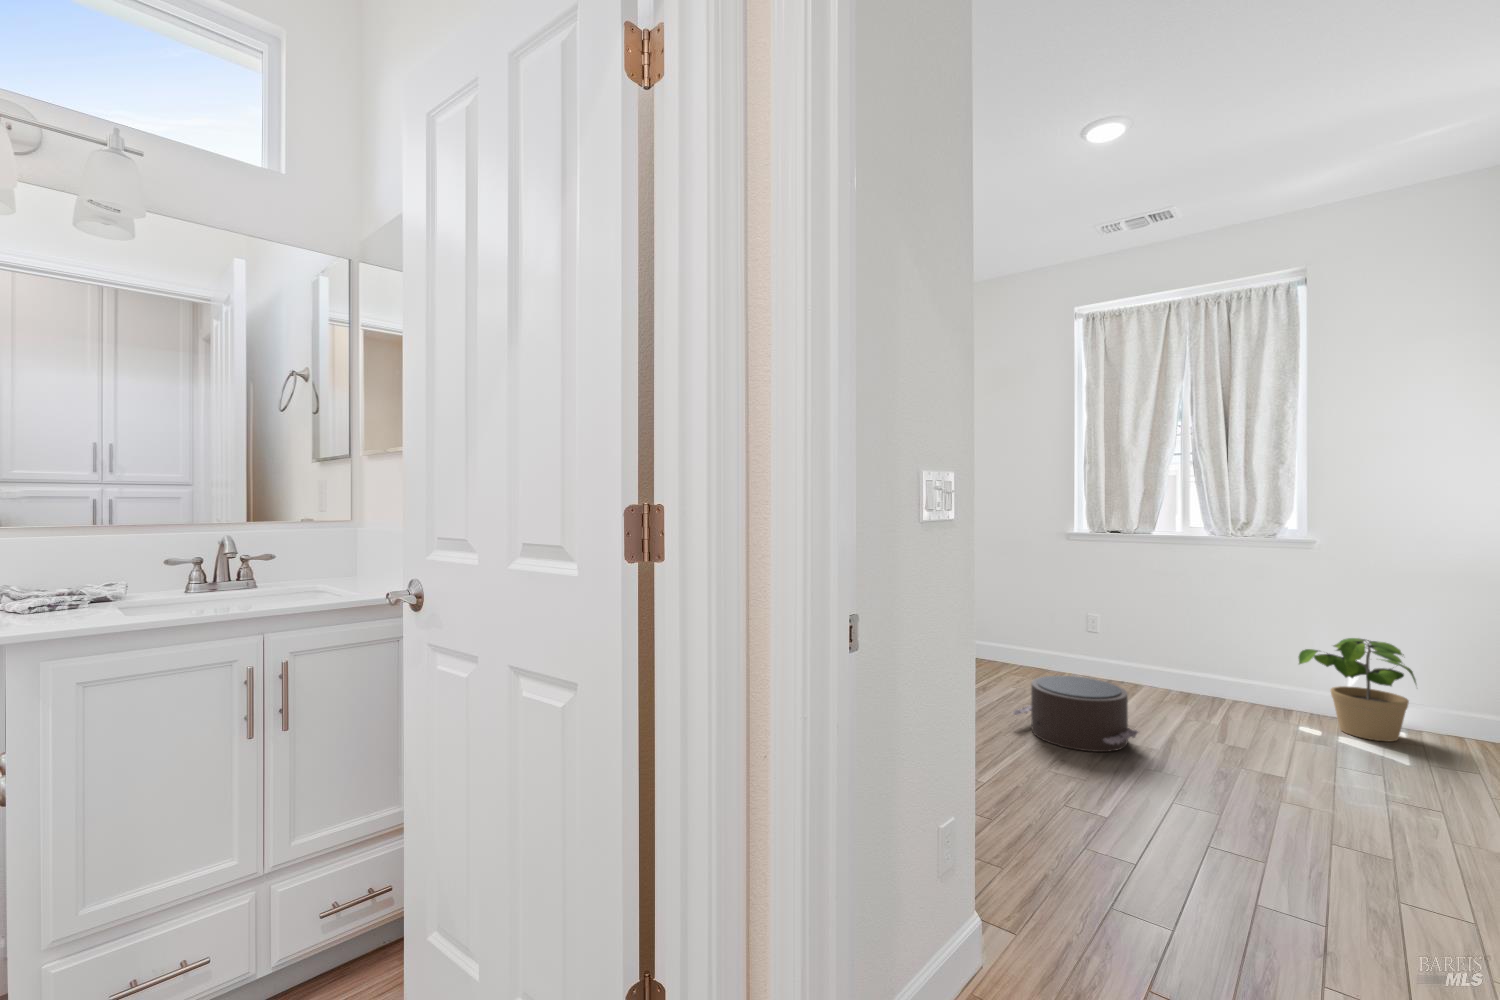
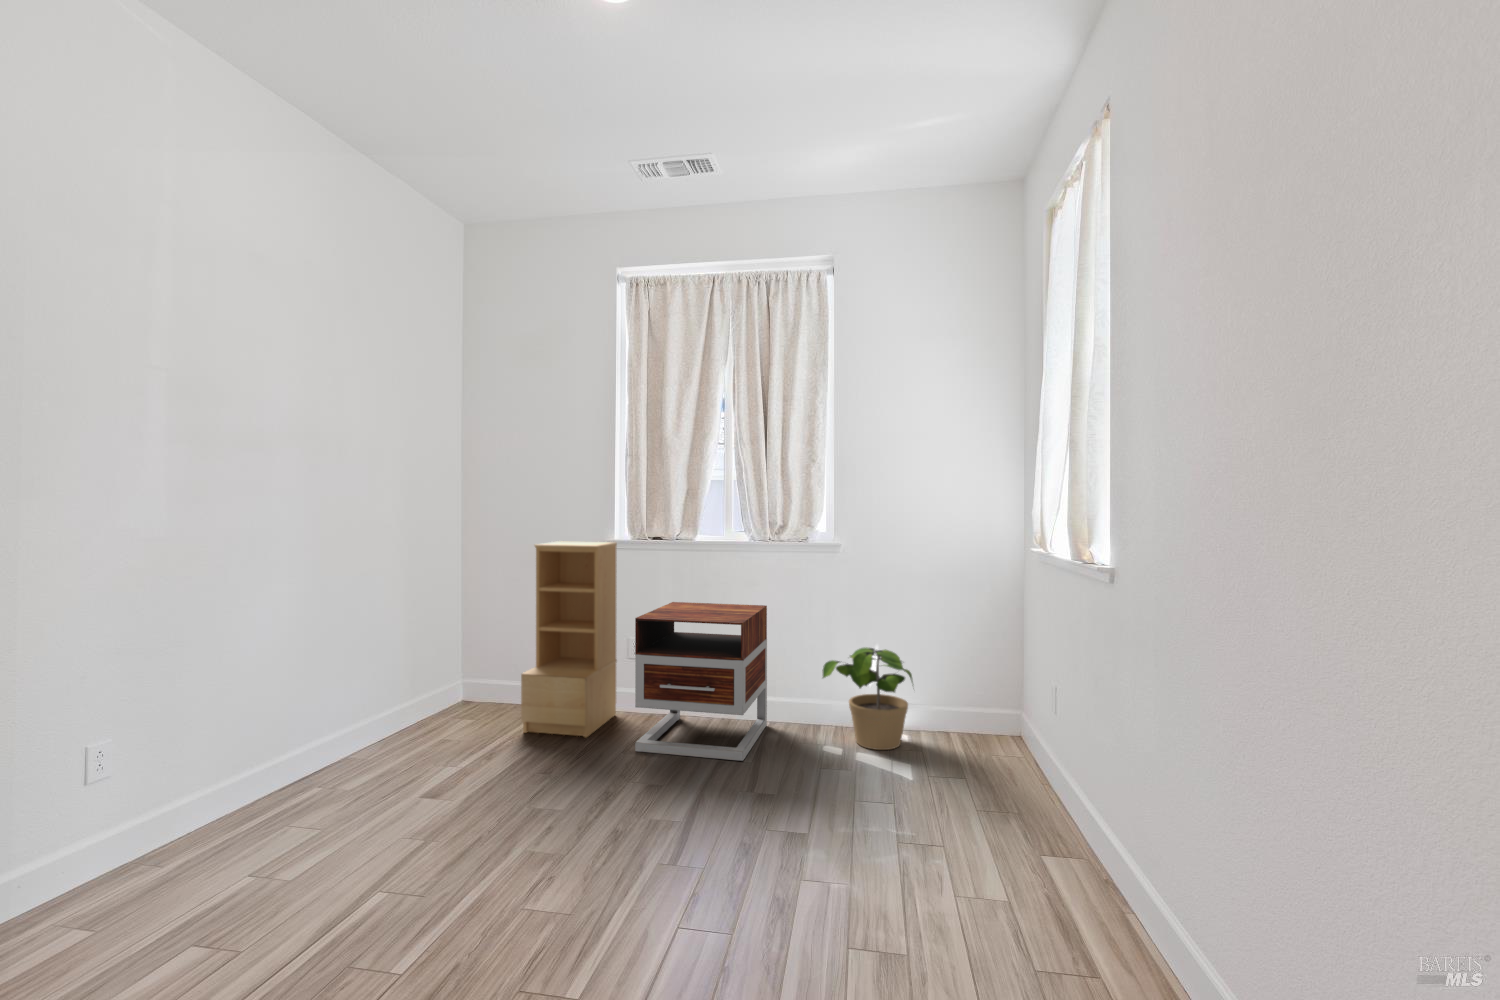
bookshelf: none [1000,533,1075,688] -> present [521,541,617,737]
nightstand: none [1104,586,1231,725] -> present [635,602,767,761]
pouf: present [1013,676,1138,752] -> none [500,730,655,839]

